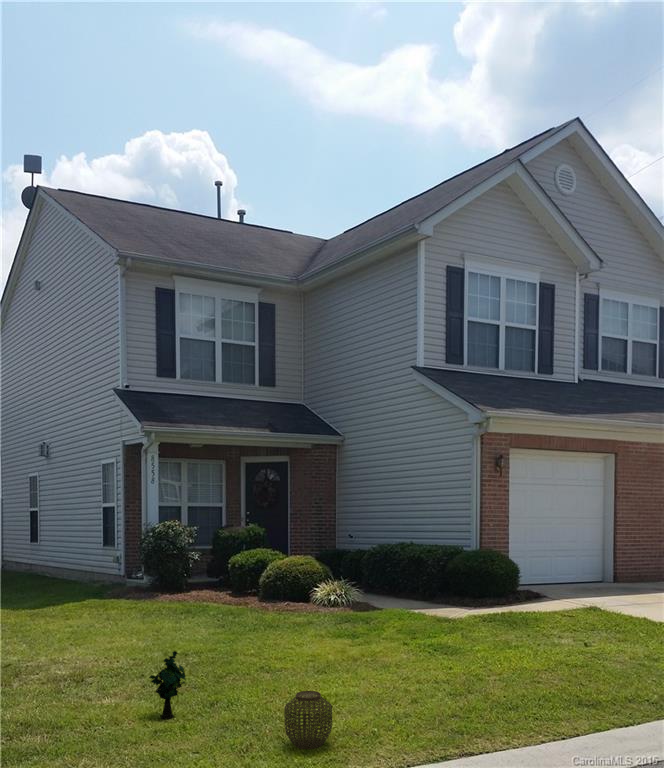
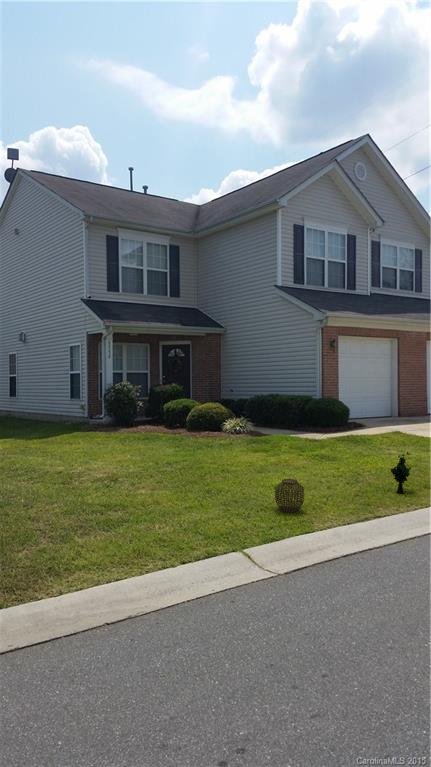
decorative plant: present [149,651,186,719] -> present [391,454,411,494]

